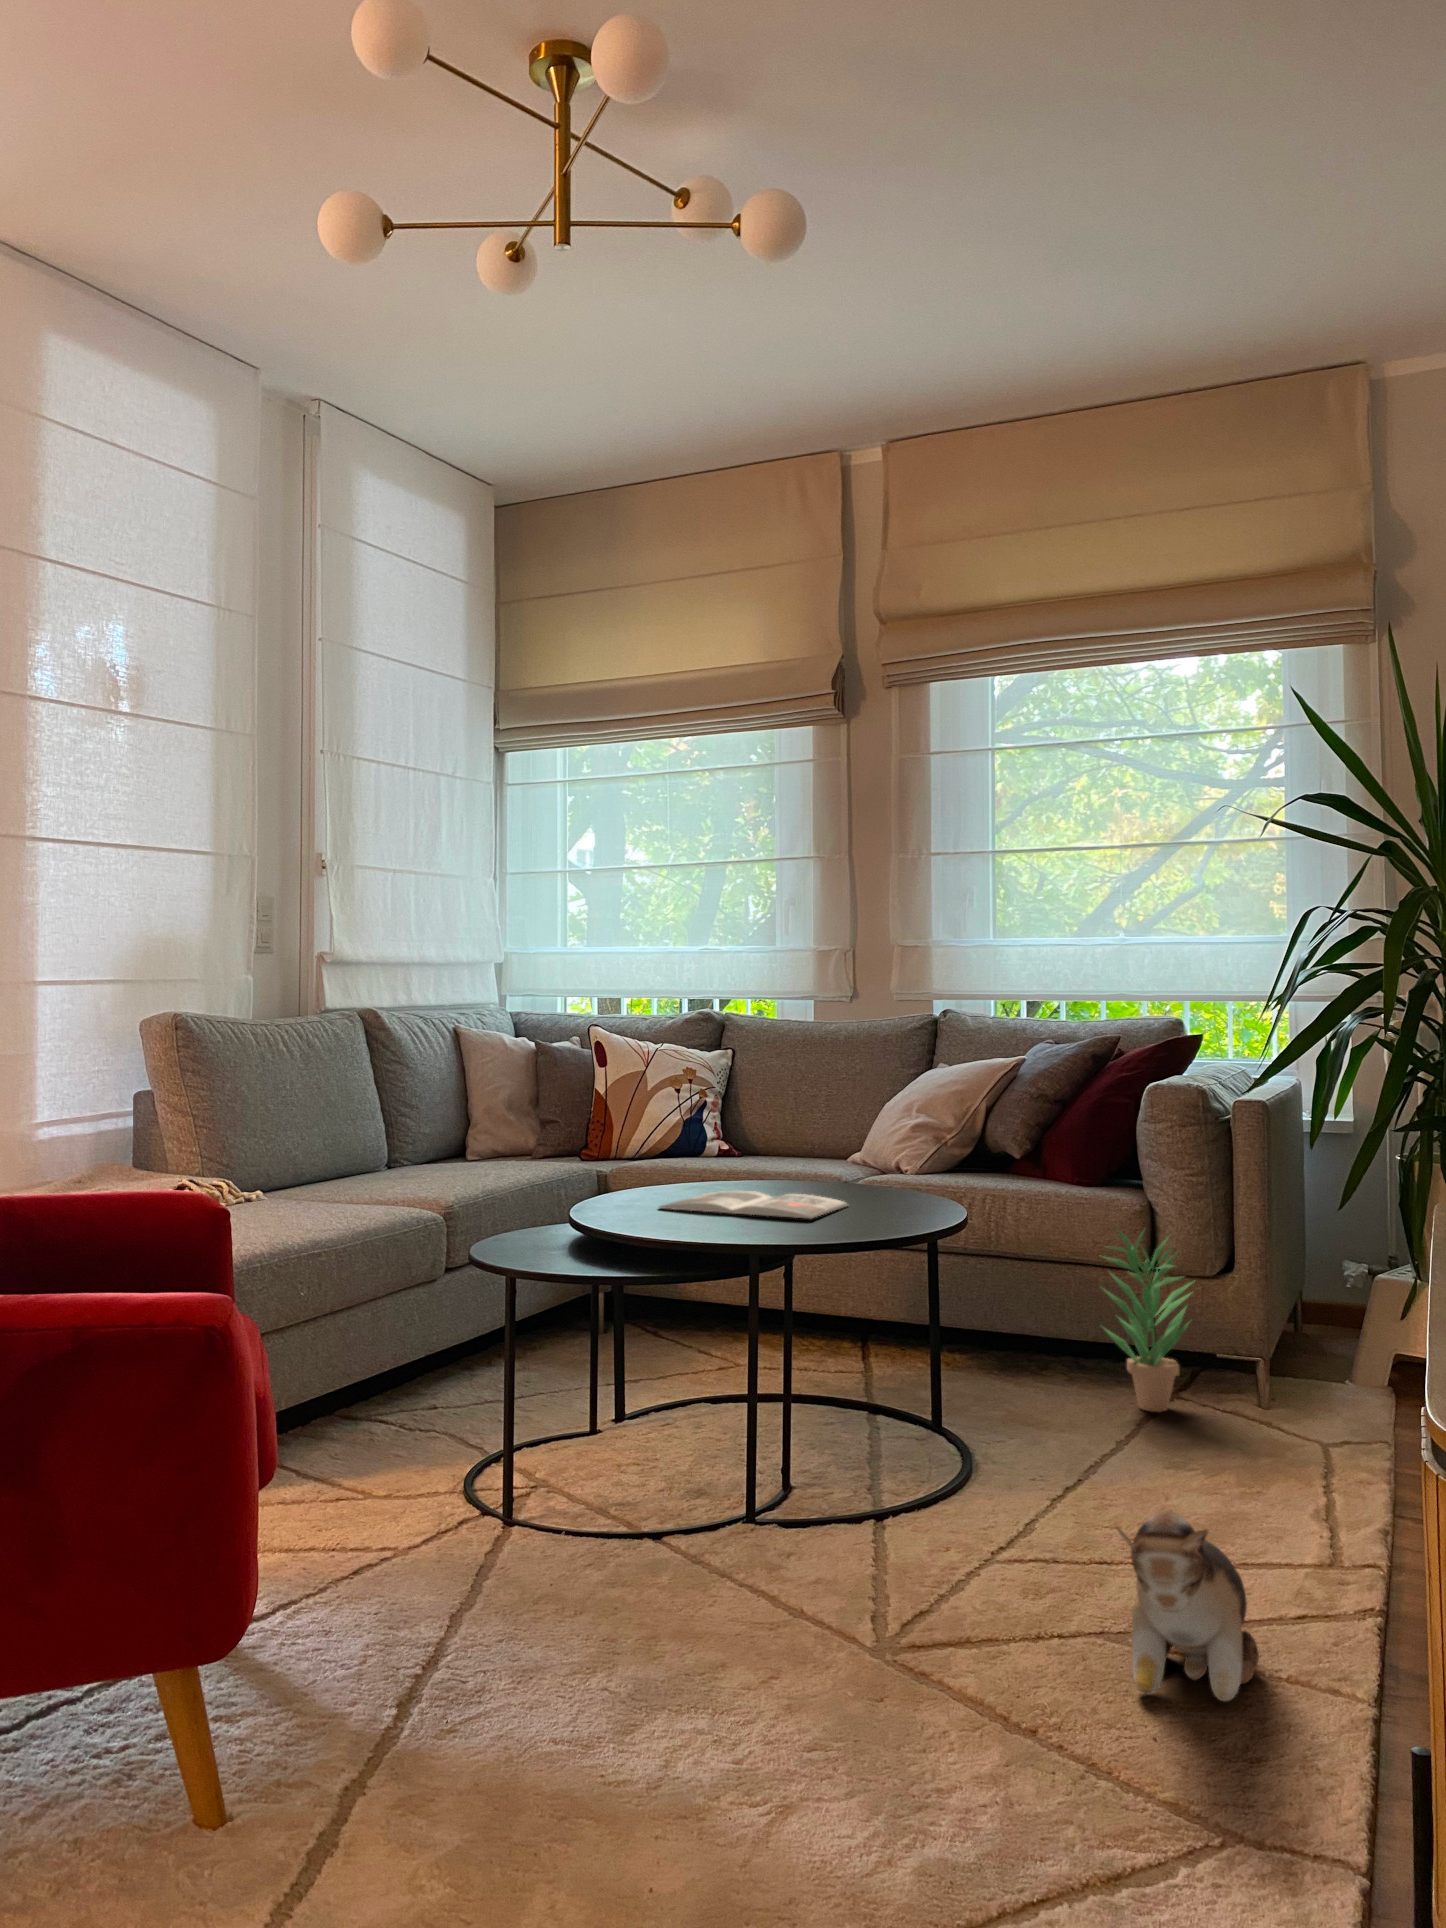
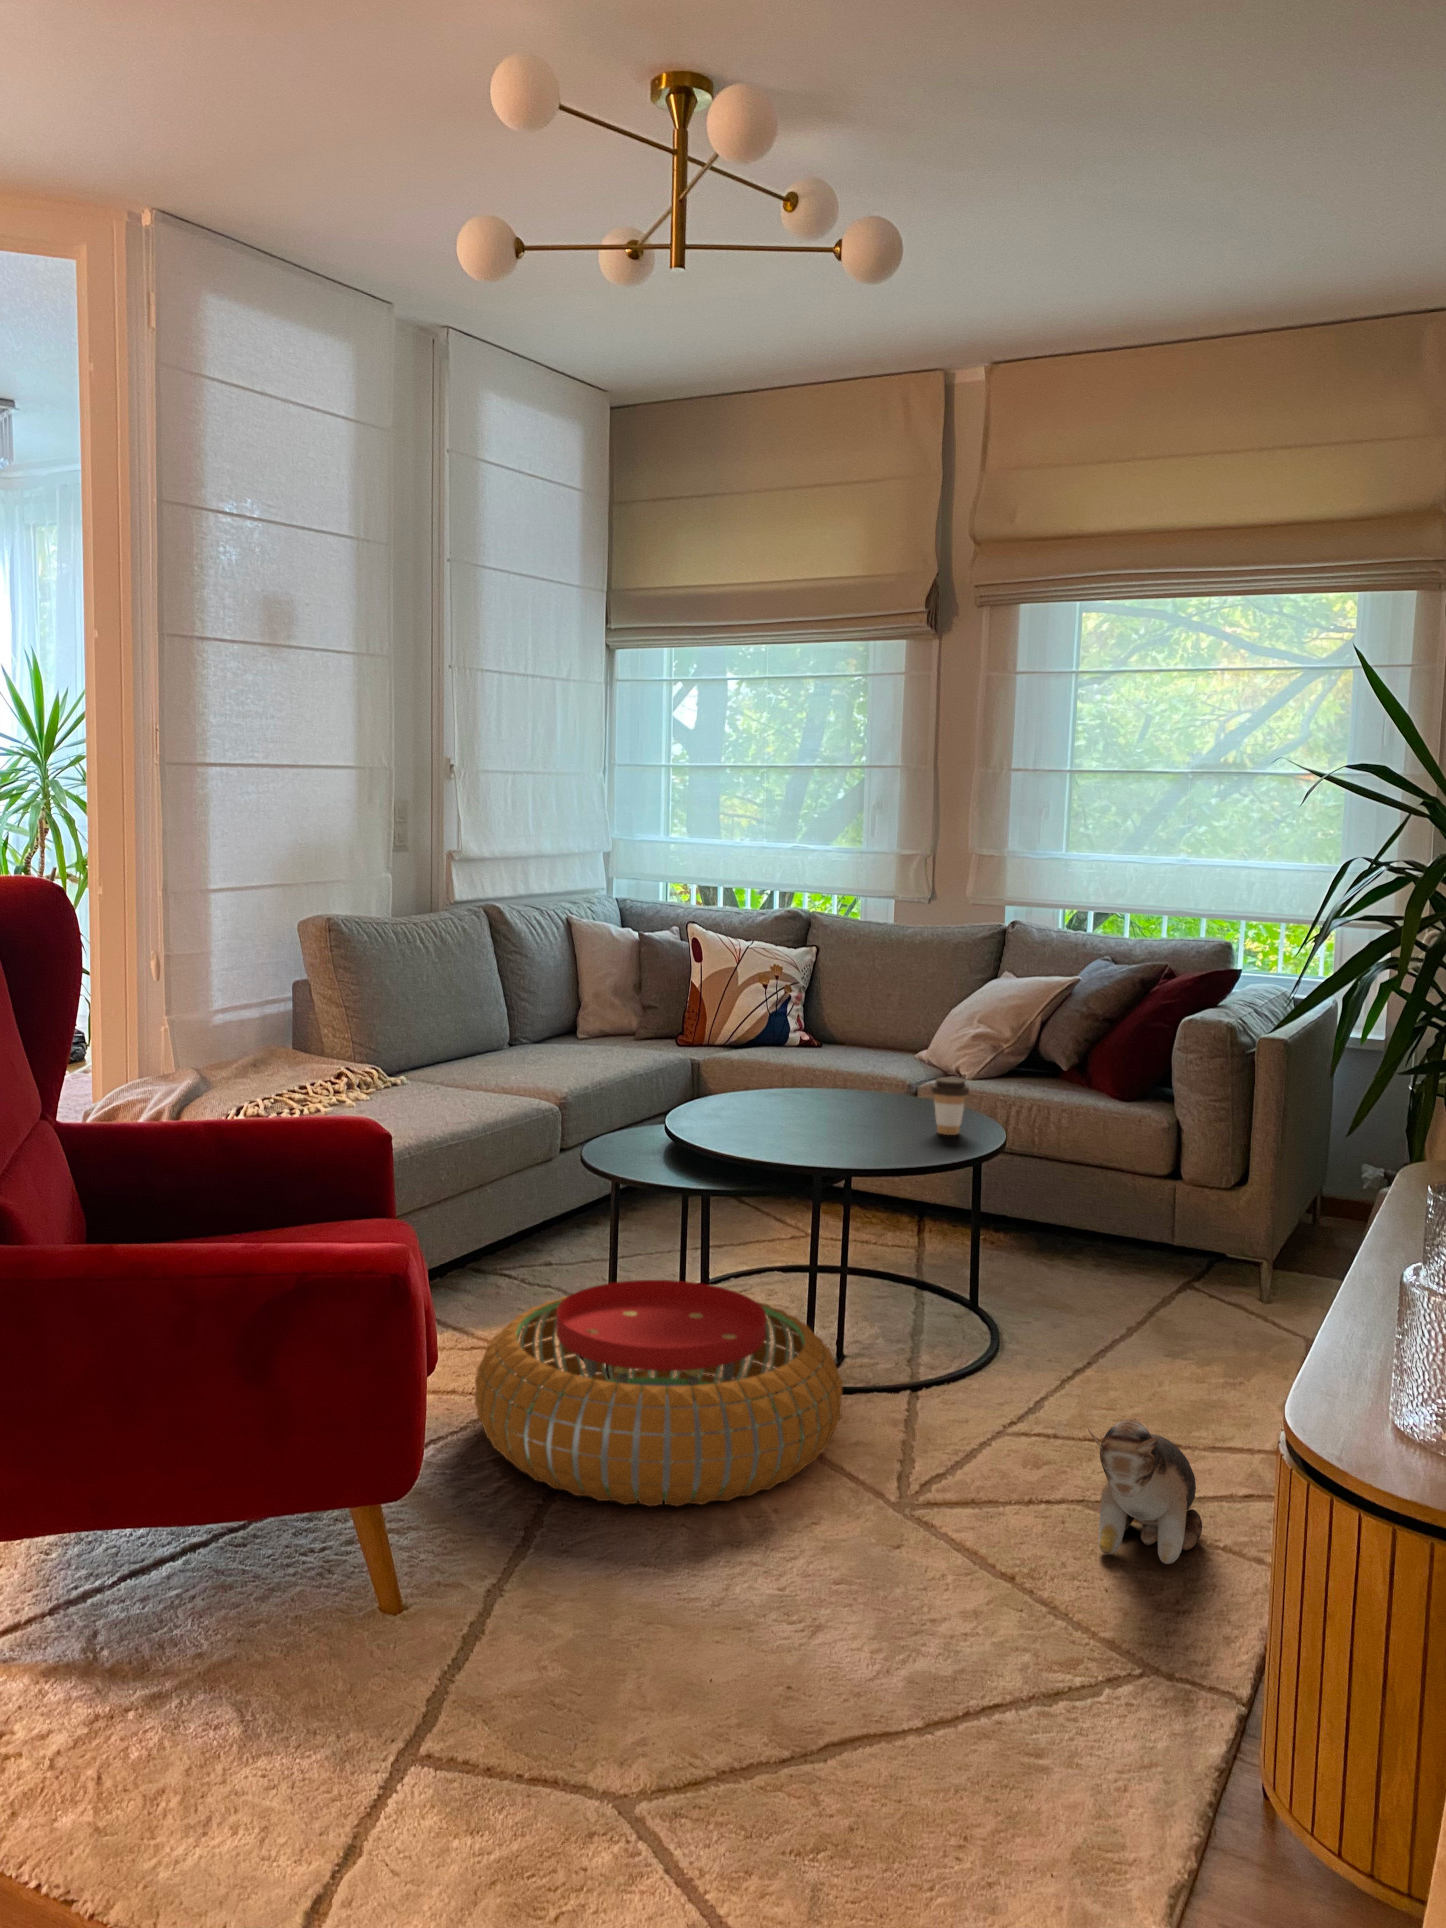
coffee cup: none [876,1146,920,1211] -> present [931,1077,969,1135]
magazine: present [659,1191,847,1219] -> none [741,1105,906,1141]
potted plant: present [1104,1231,1191,1412] -> none [1125,1144,1213,1304]
pouf: none [335,1390,796,1669] -> present [475,1280,843,1507]

